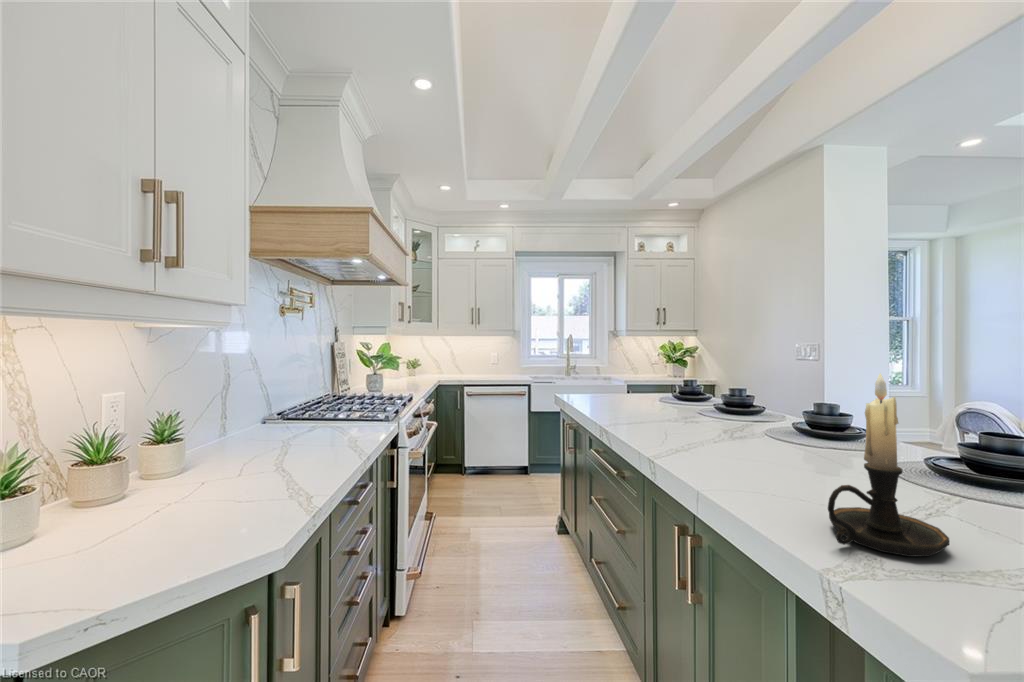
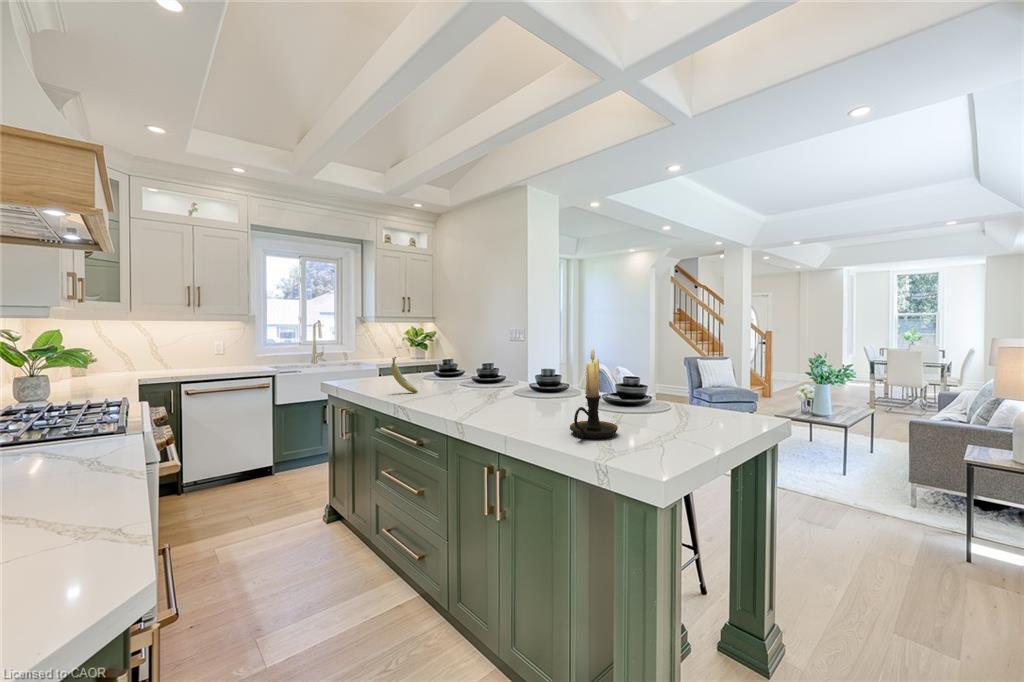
fruit: none [605,374,636,417] -> present [391,357,418,393]

